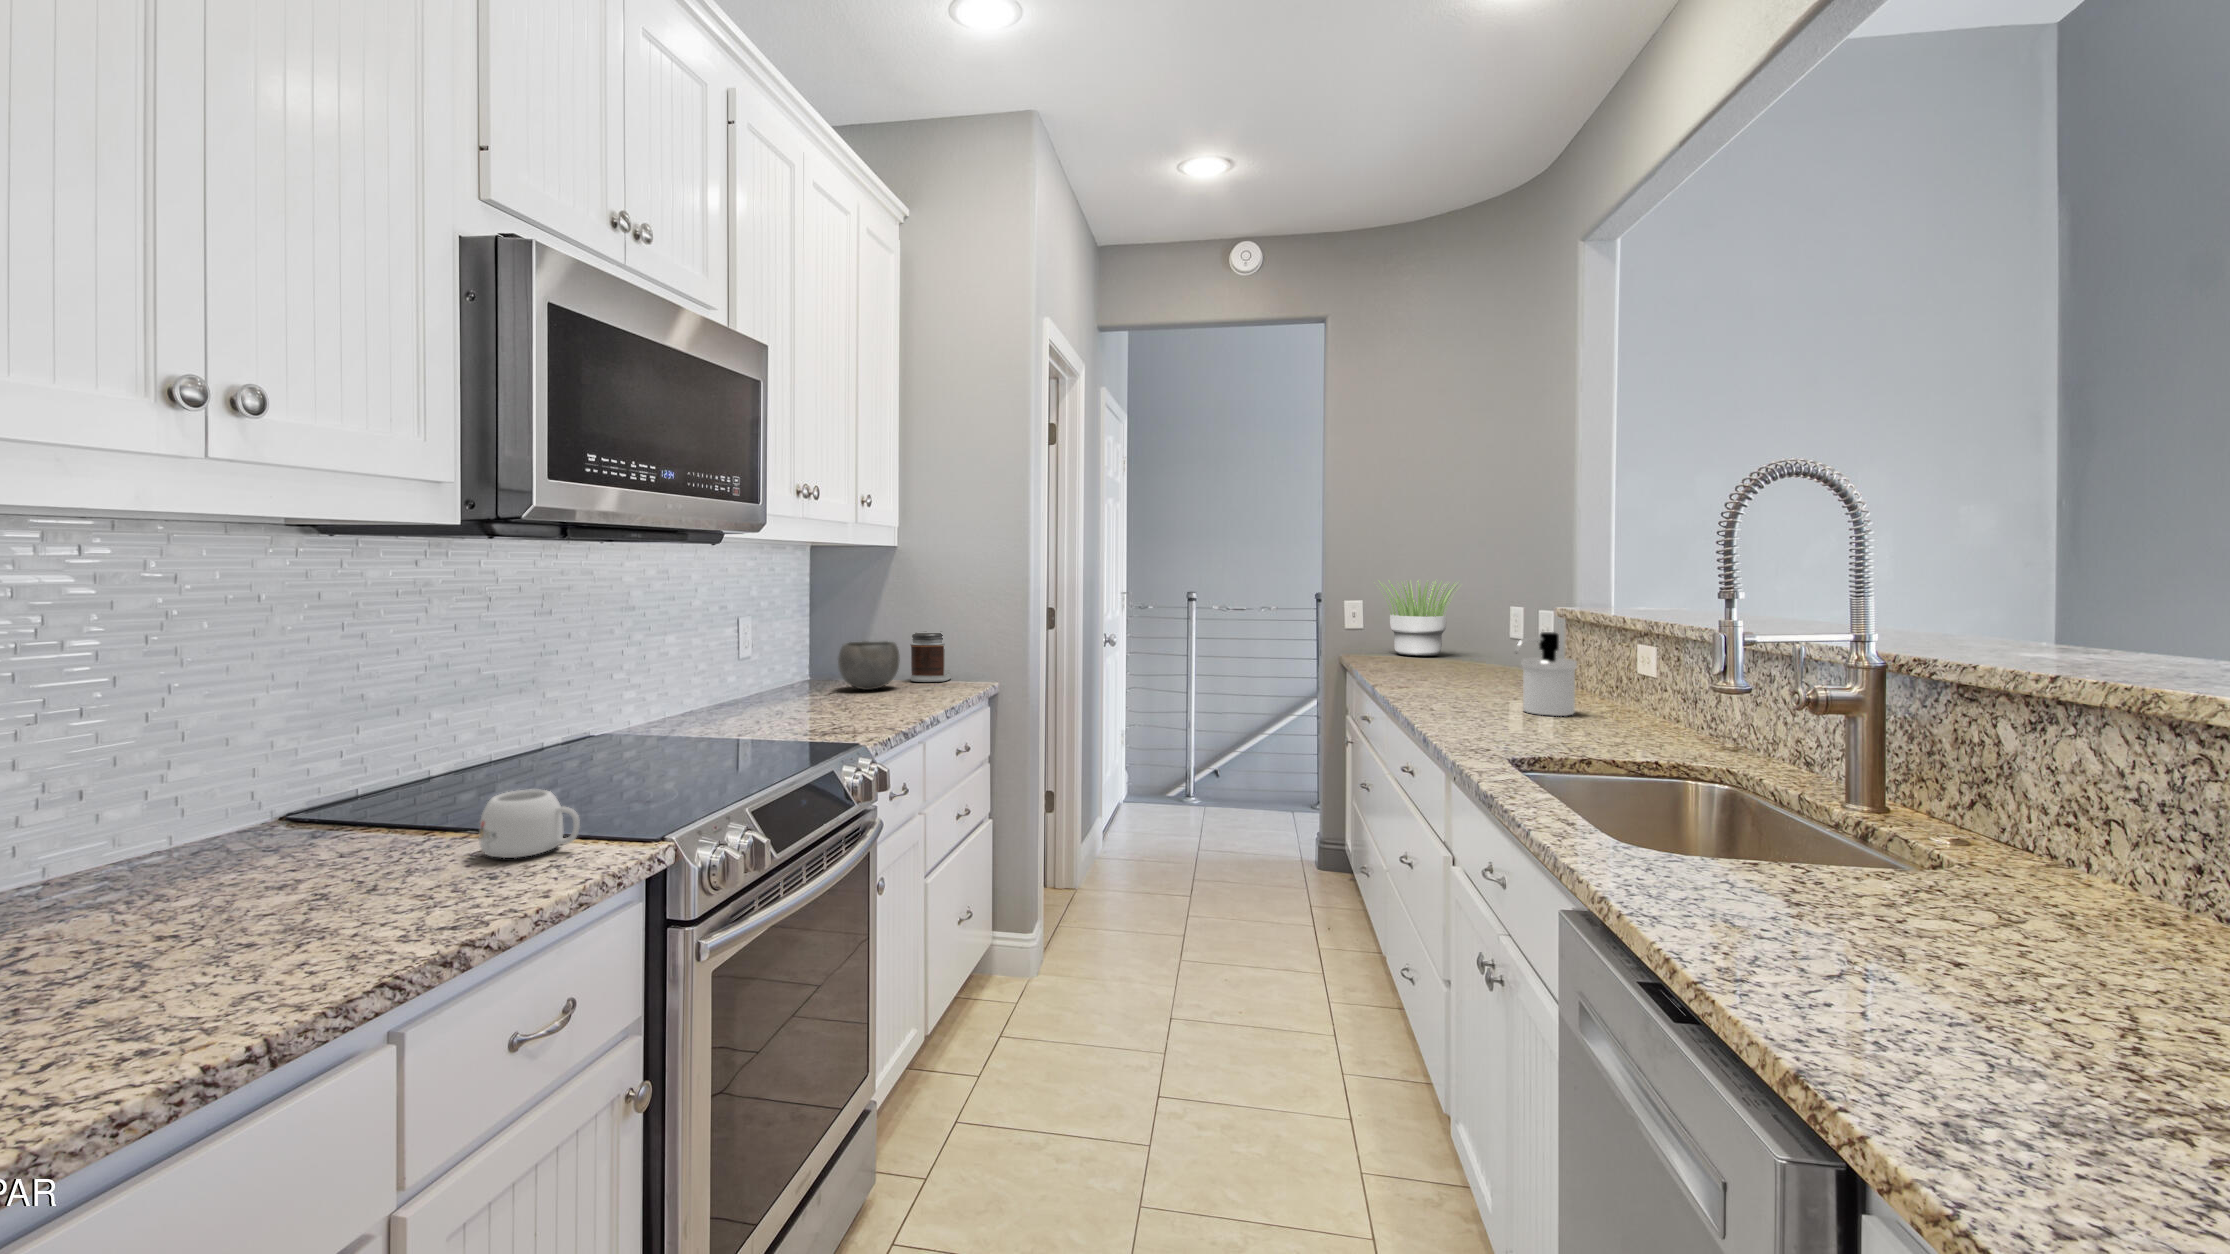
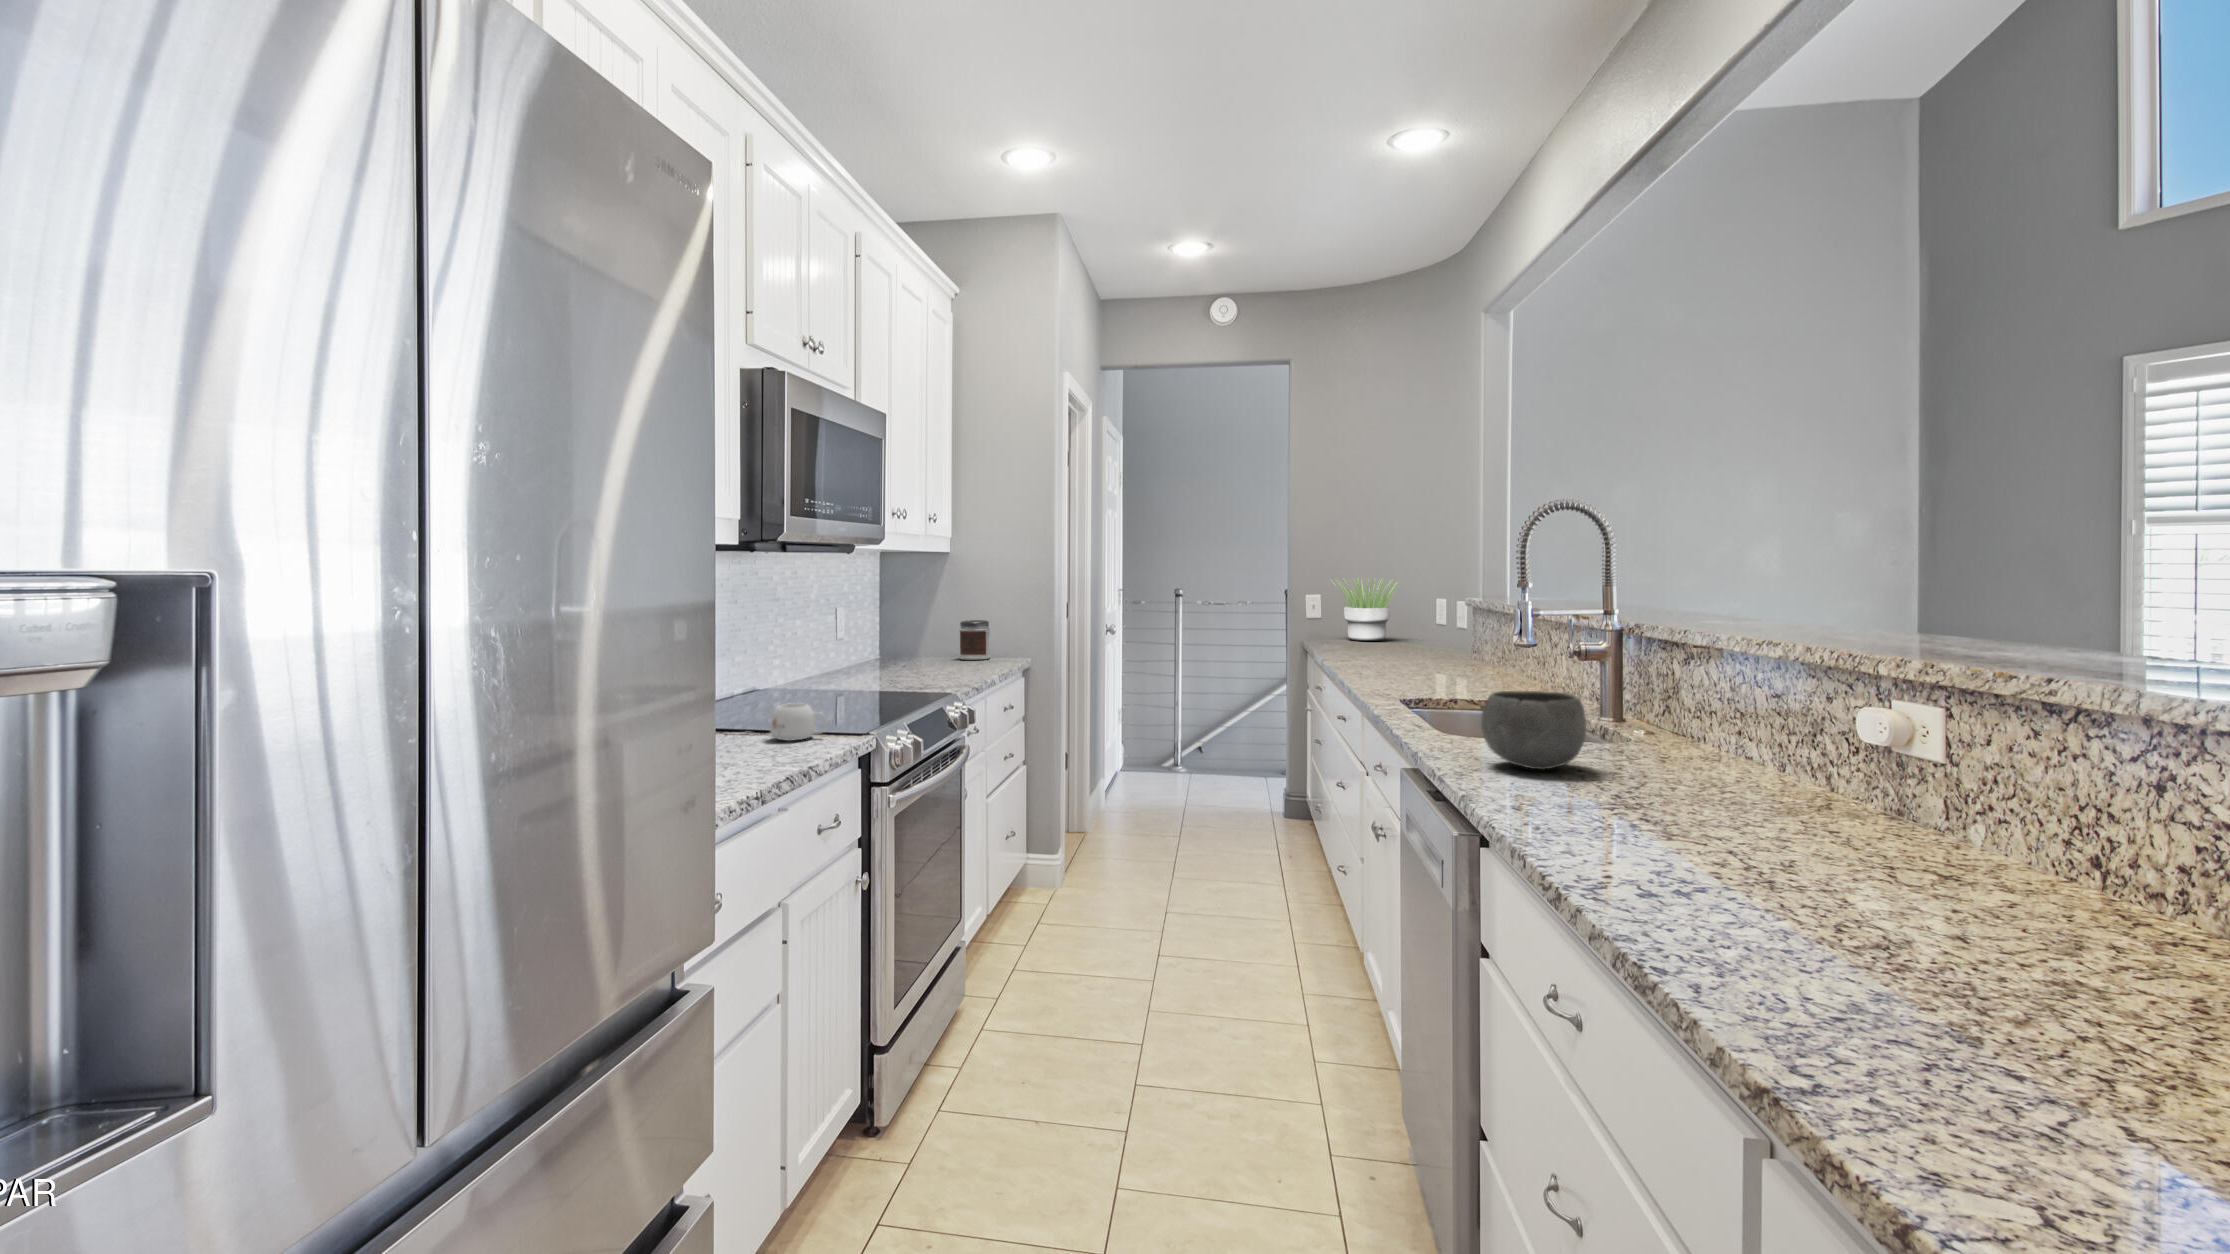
soap dispenser: present [1515,632,1577,716] -> none [1419,616,1466,677]
ceramic bowl: present [838,641,900,690] -> present [1481,691,1586,770]

